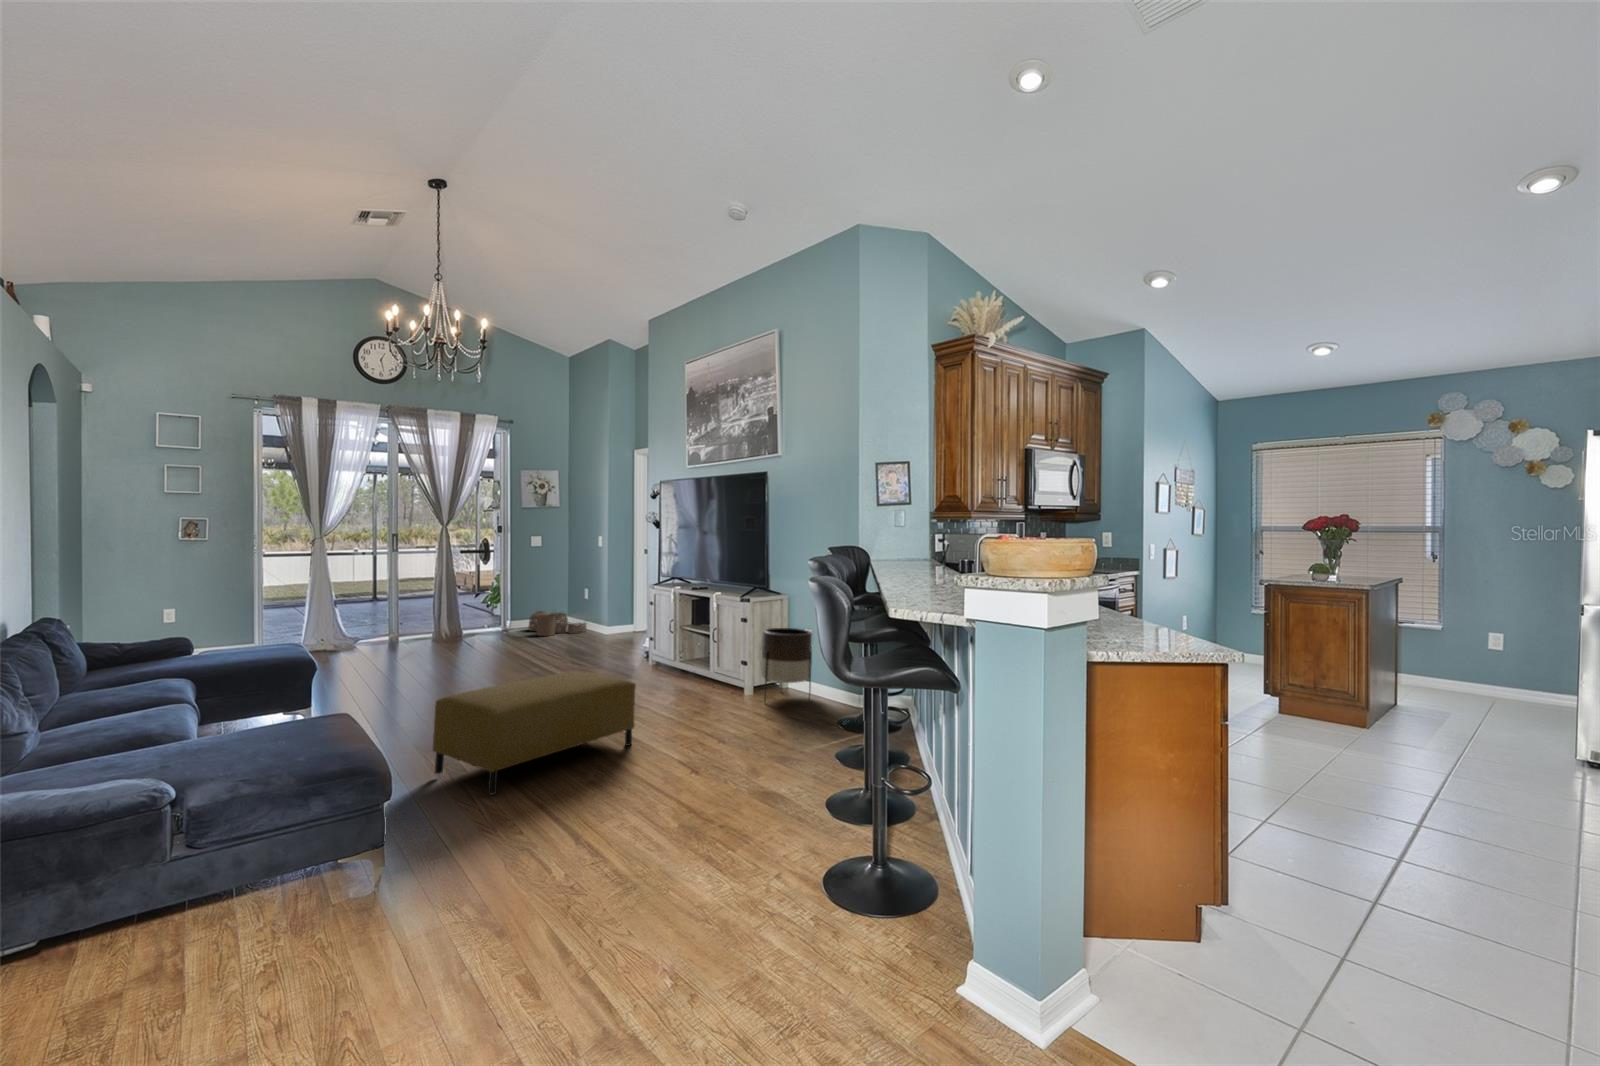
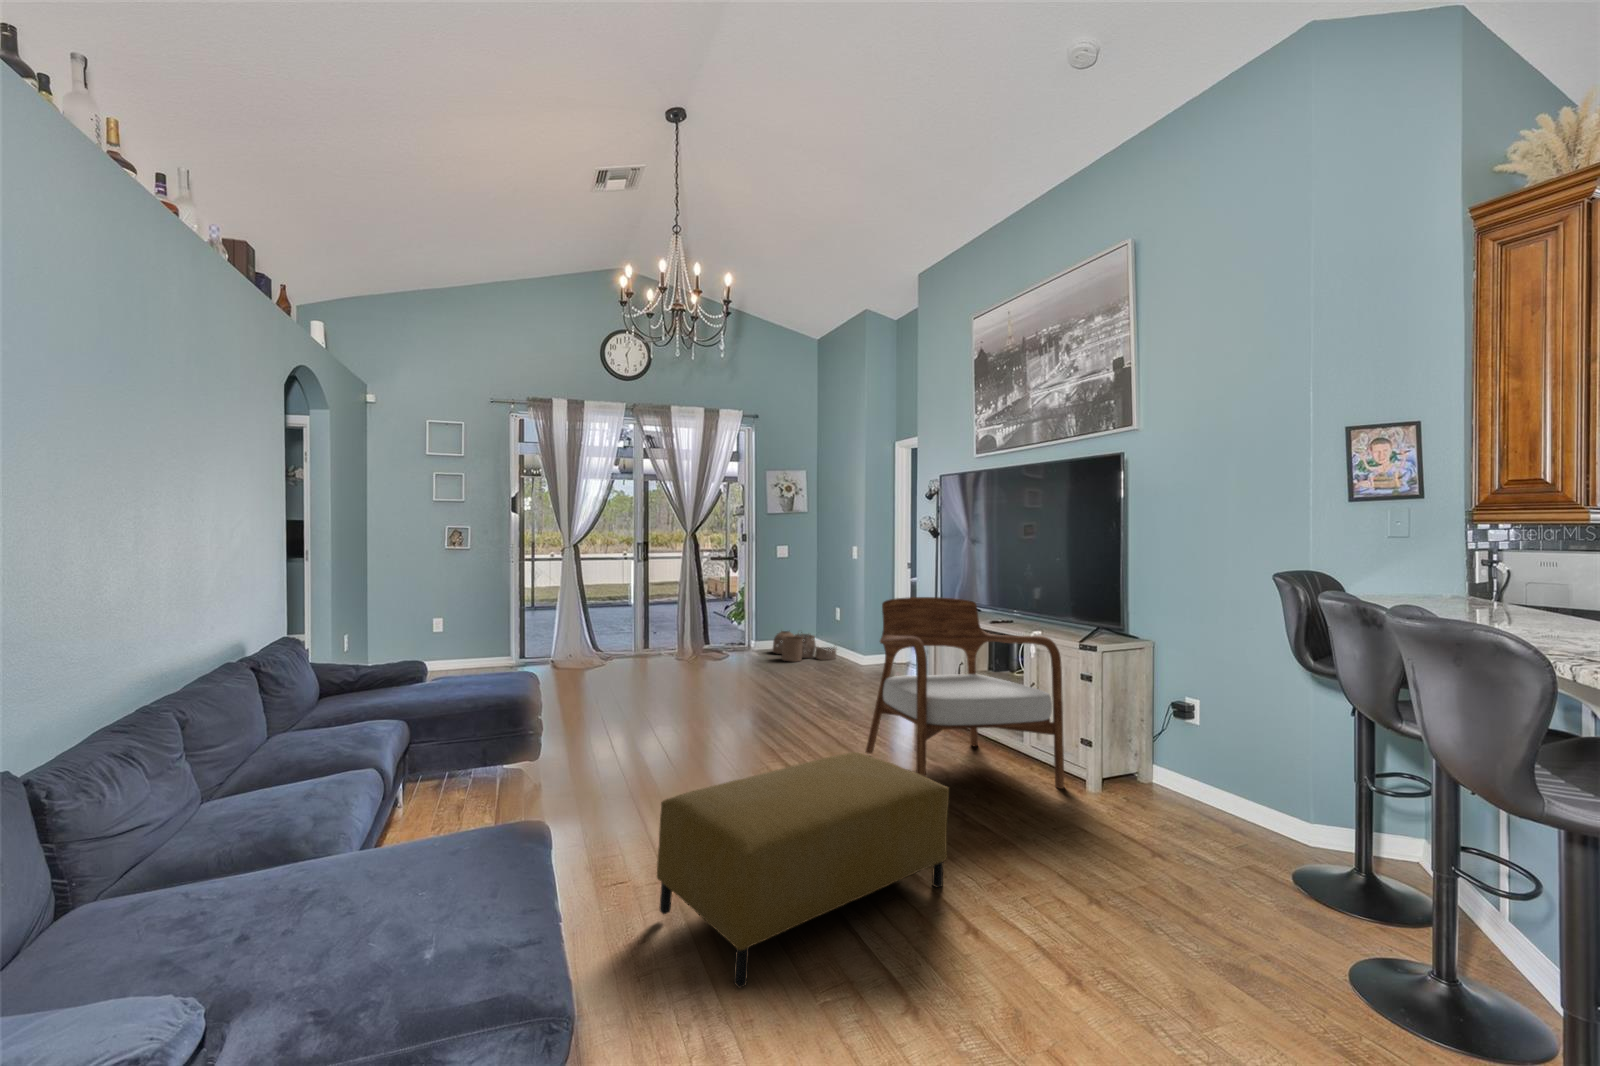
armchair: none [597,572,731,710] -> present [866,597,1064,789]
planter: present [761,628,812,701] -> none [1119,693,1213,820]

